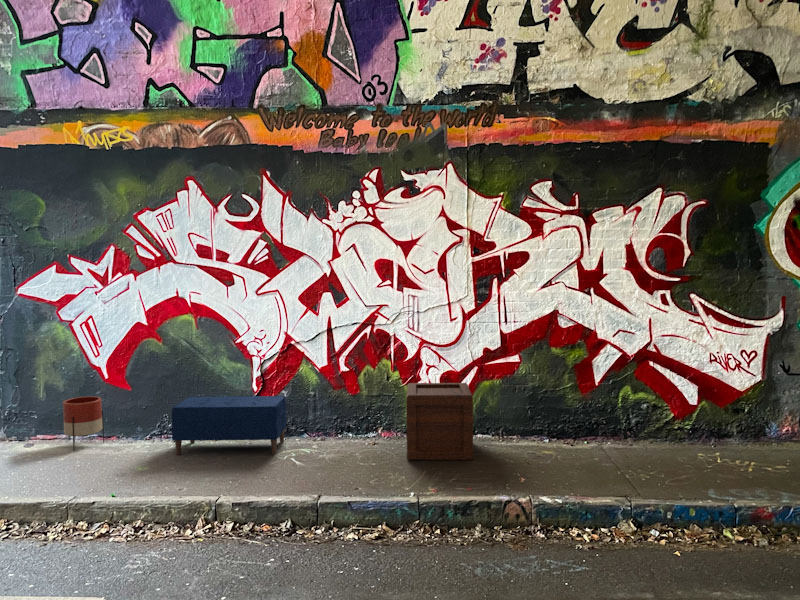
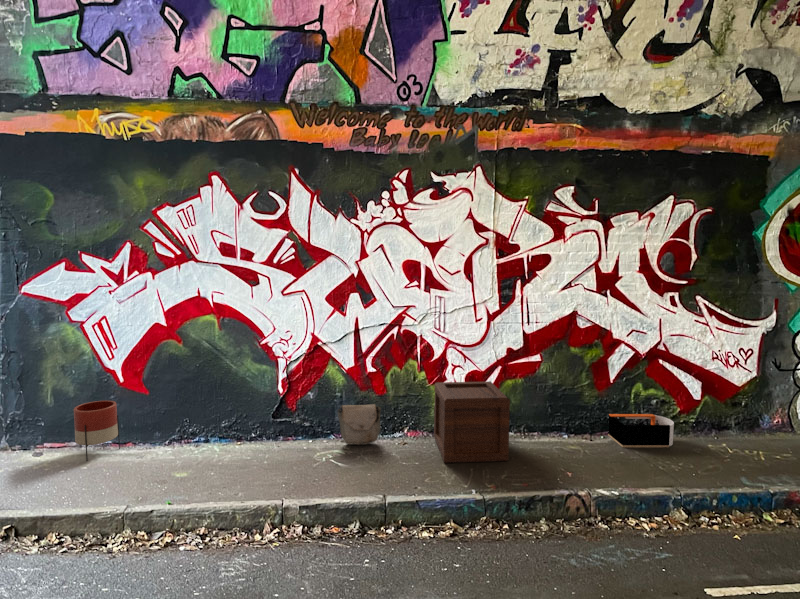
bench: present [172,396,287,455] -> none [197,397,313,464]
bag: none [309,404,352,445] -> present [338,404,381,445]
storage bin: none [594,420,660,454] -> present [608,414,674,447]

